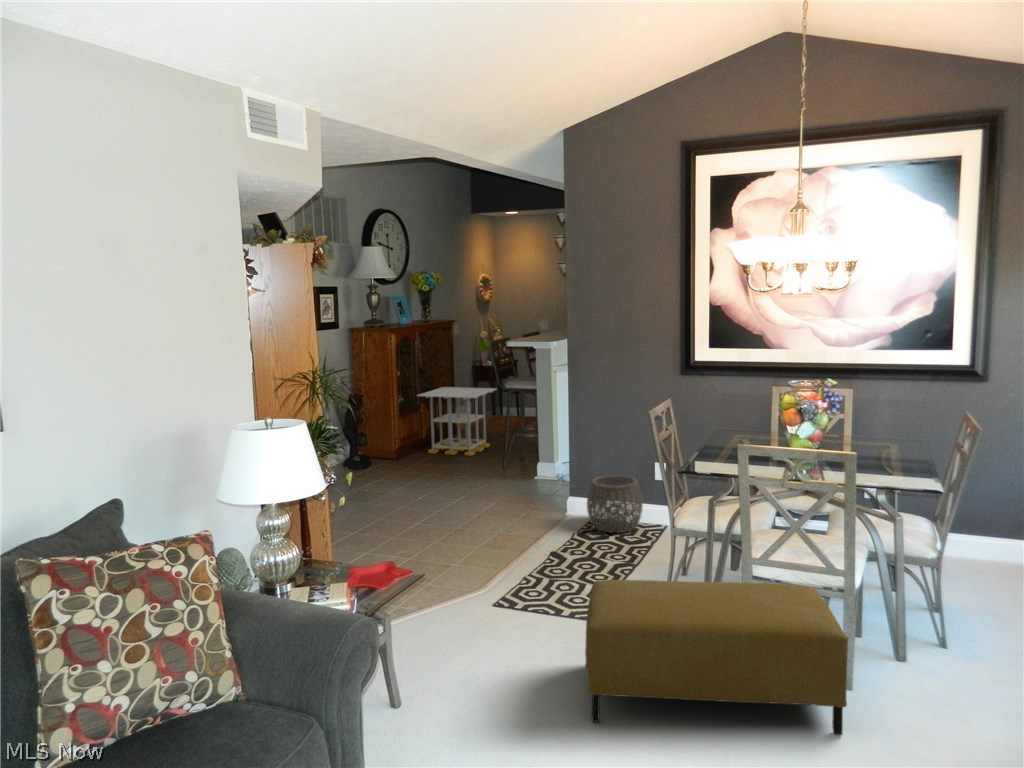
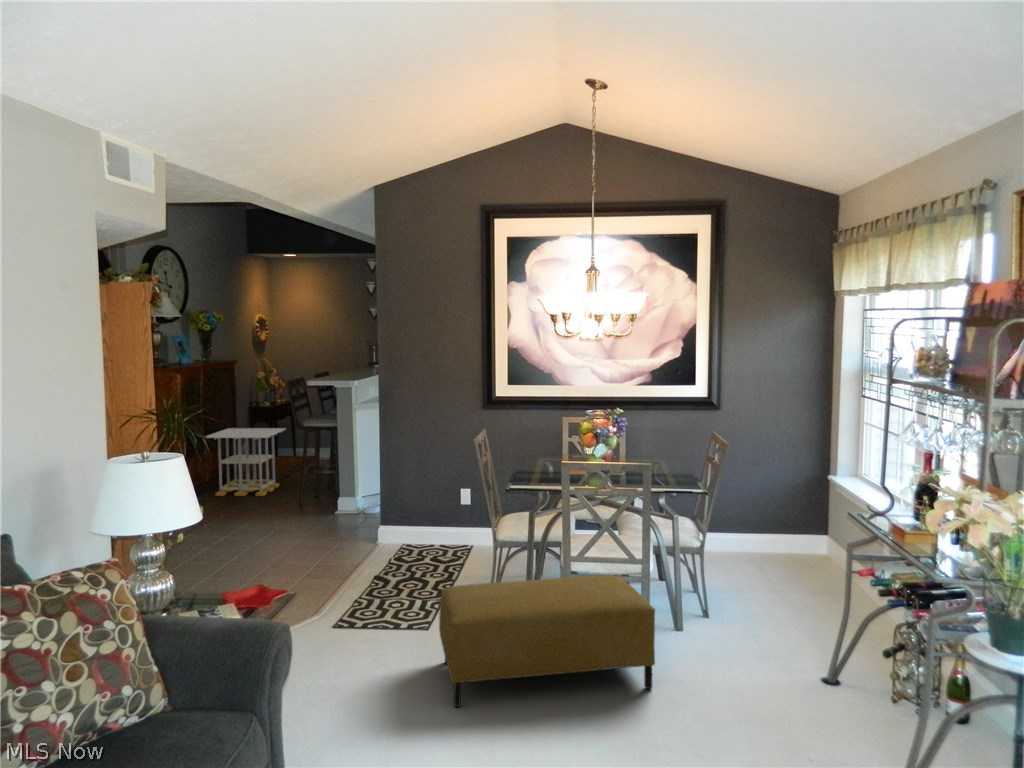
woven basket: present [587,475,643,533] -> none [399,503,451,556]

